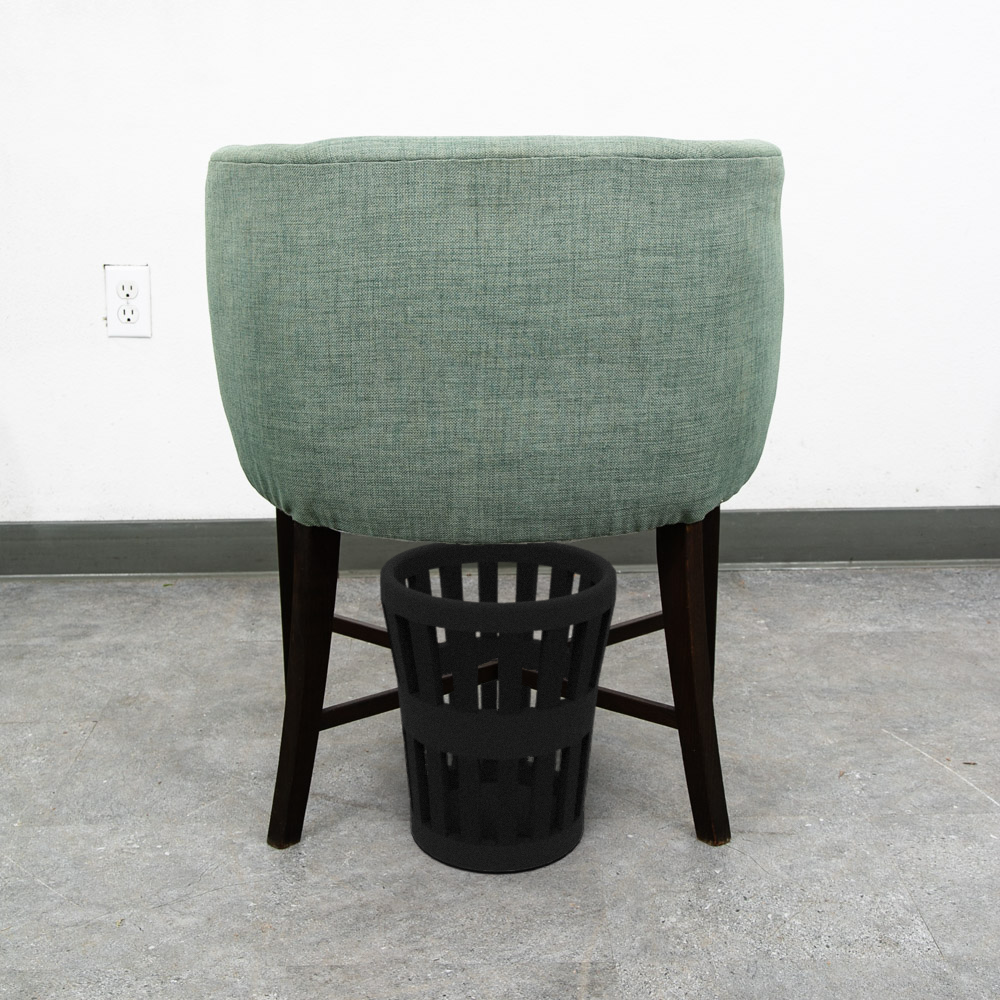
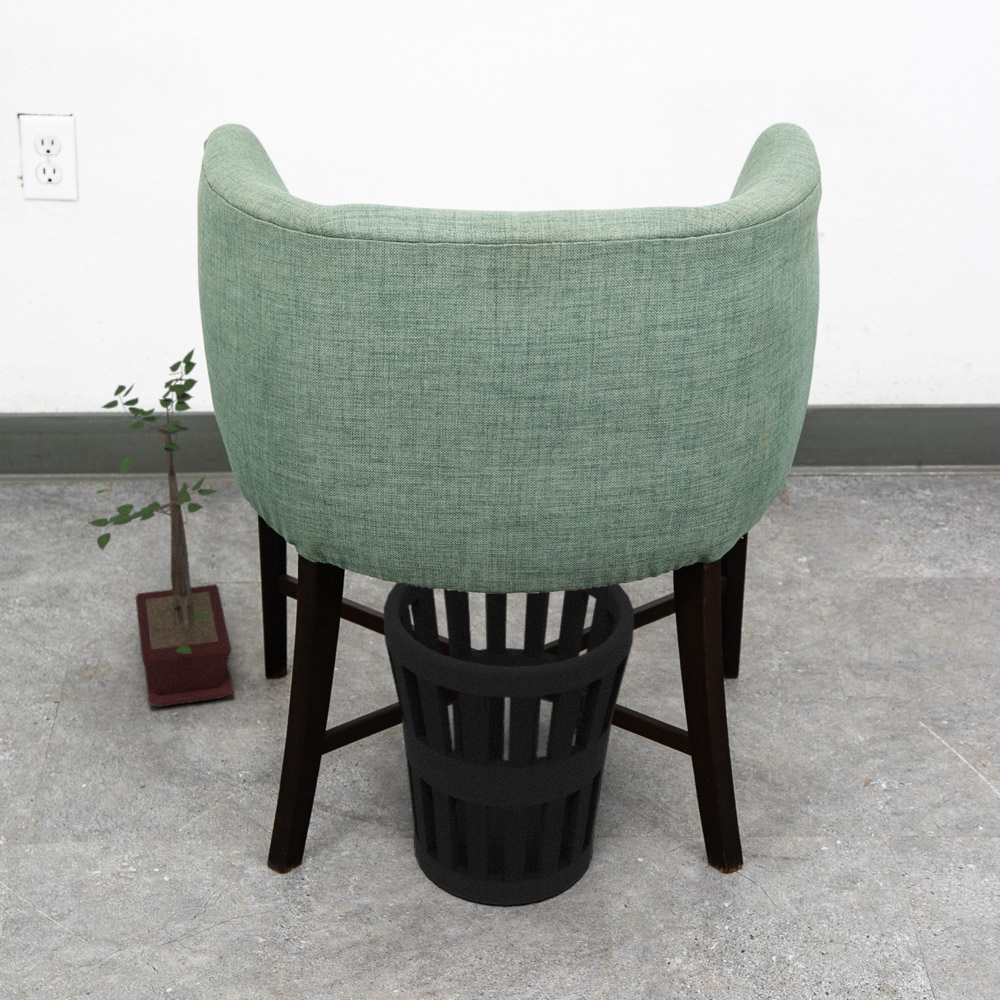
potted plant: none [114,384,253,722] -> present [90,350,234,706]

